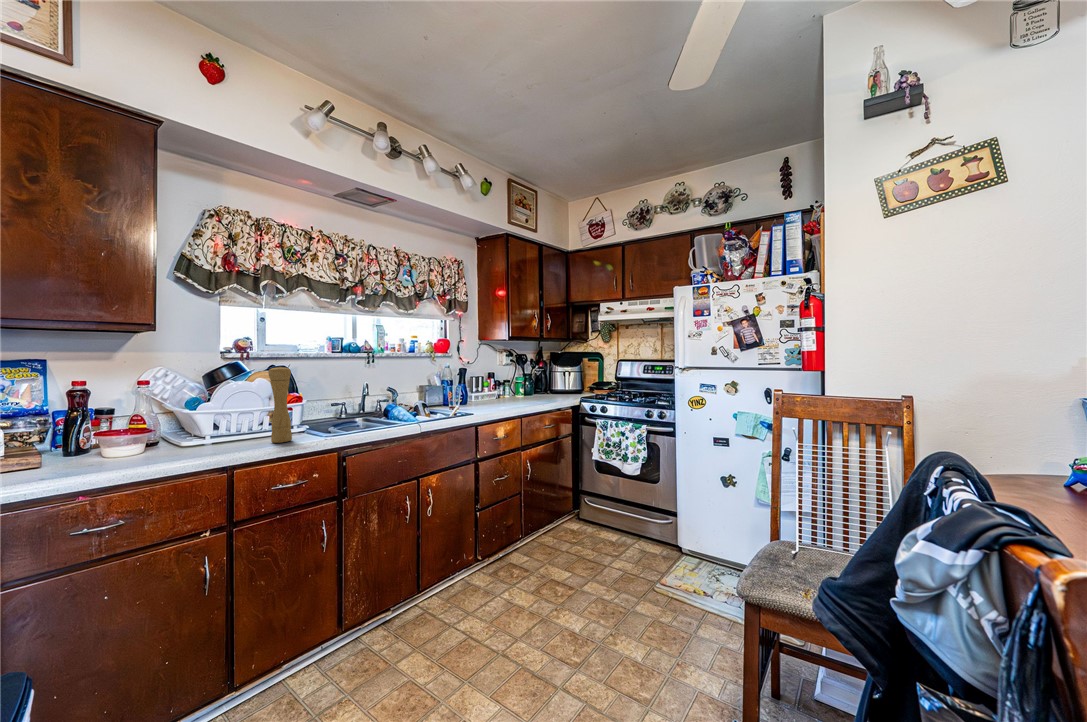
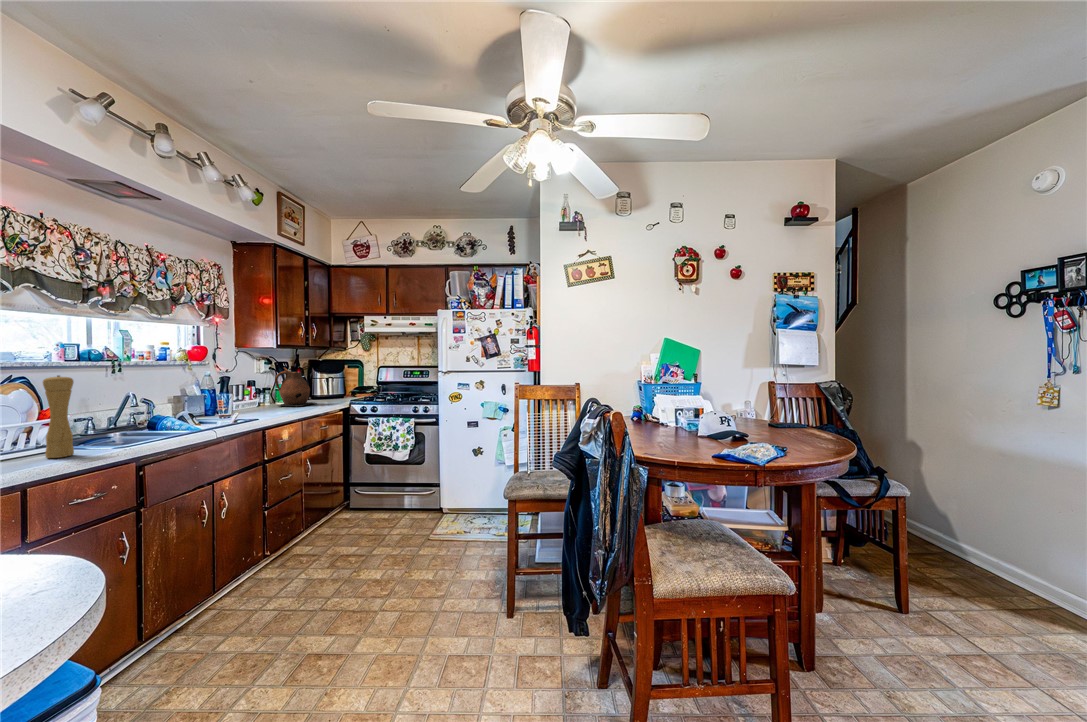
ceramic pitcher: none [506,361,545,402] -> present [275,368,315,407]

